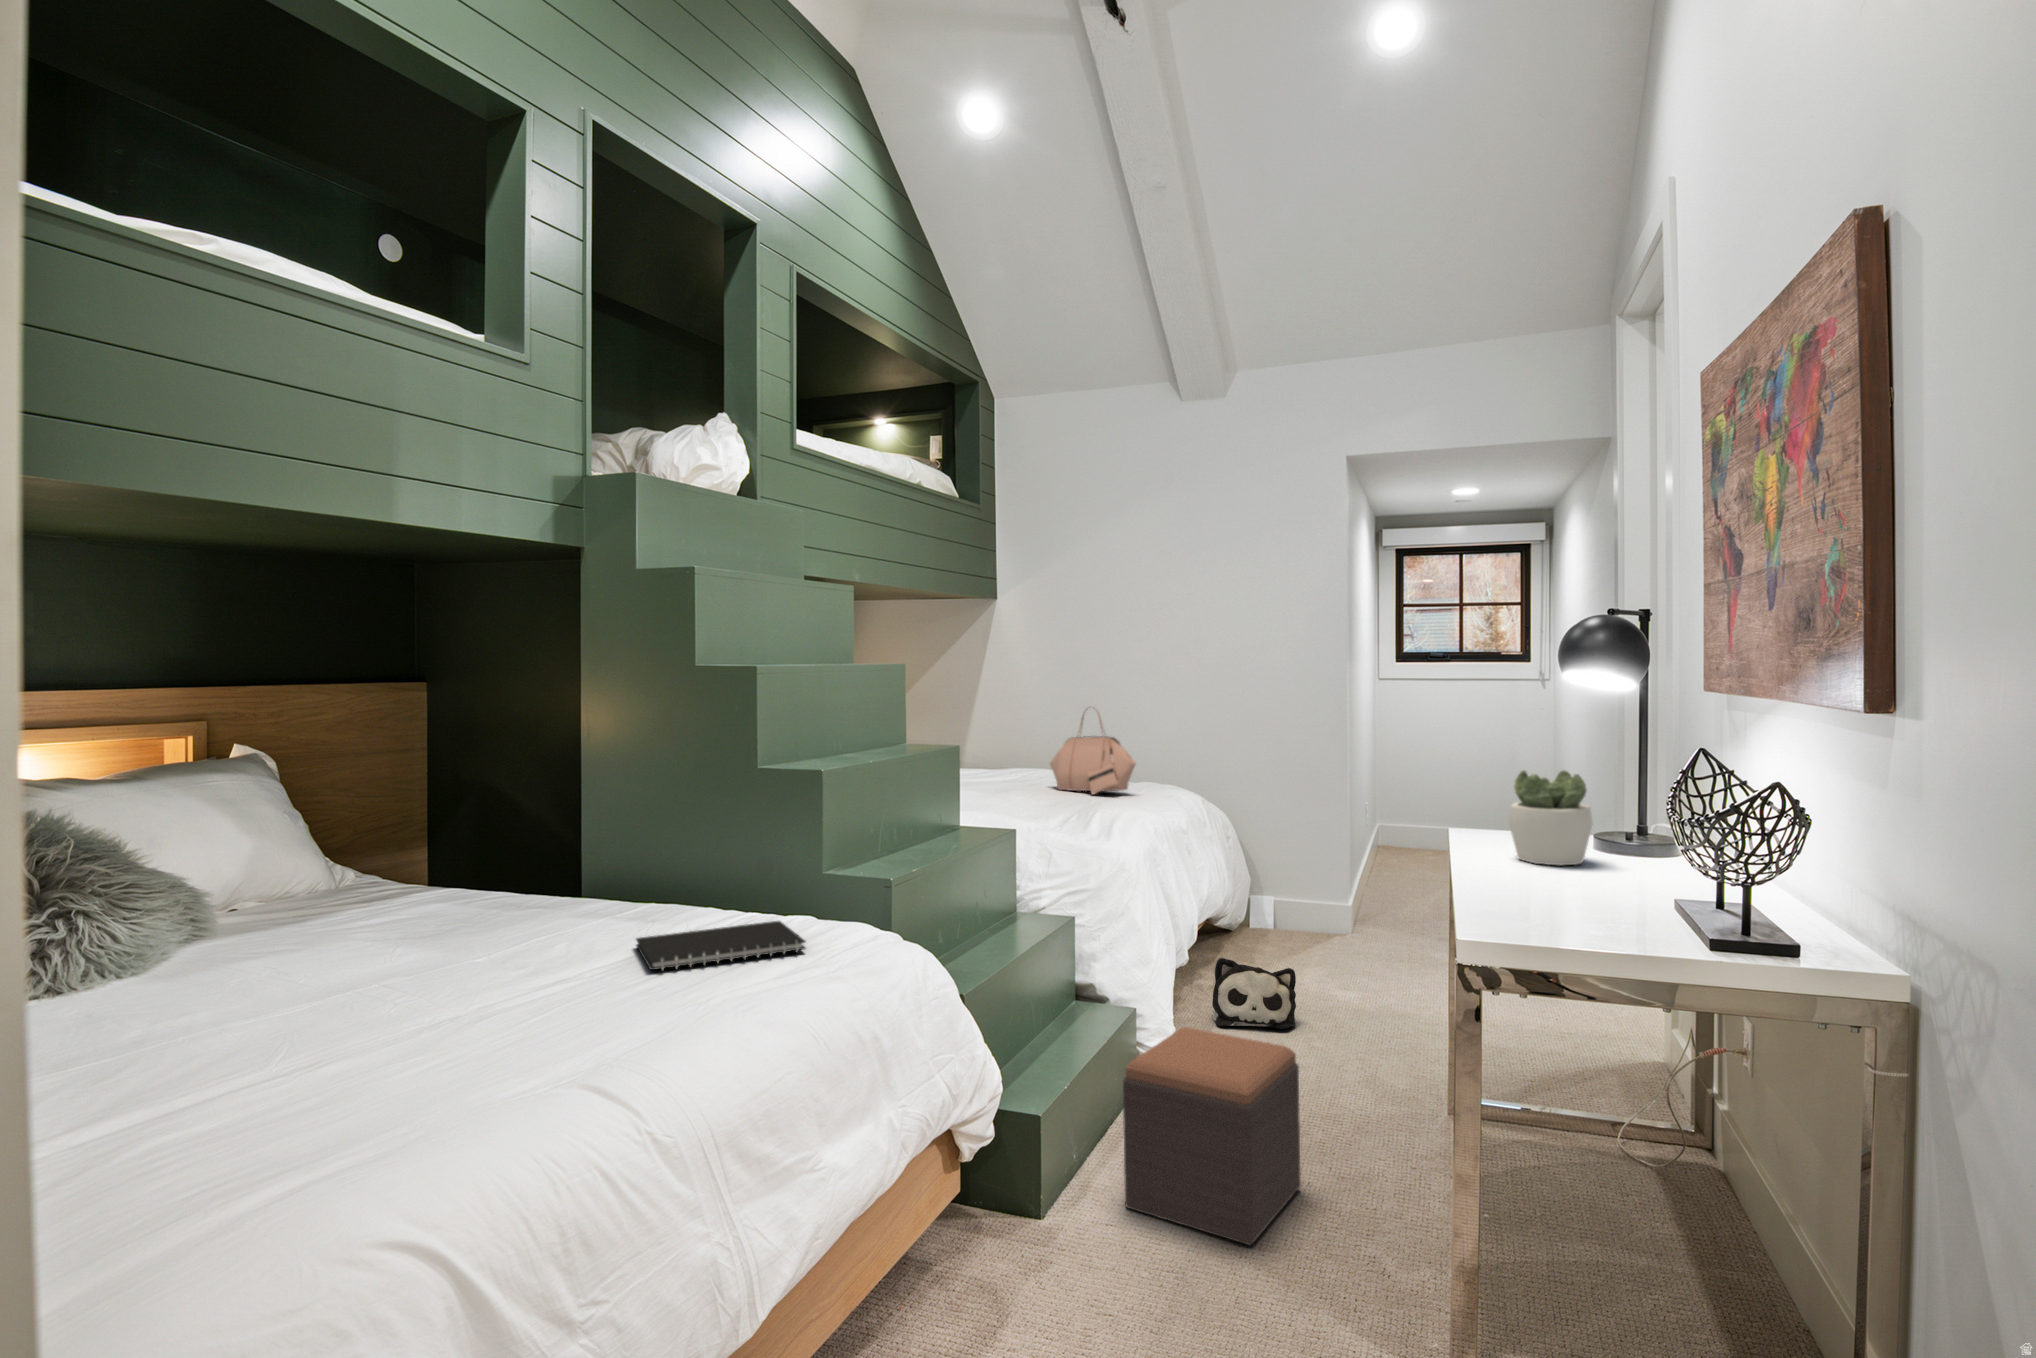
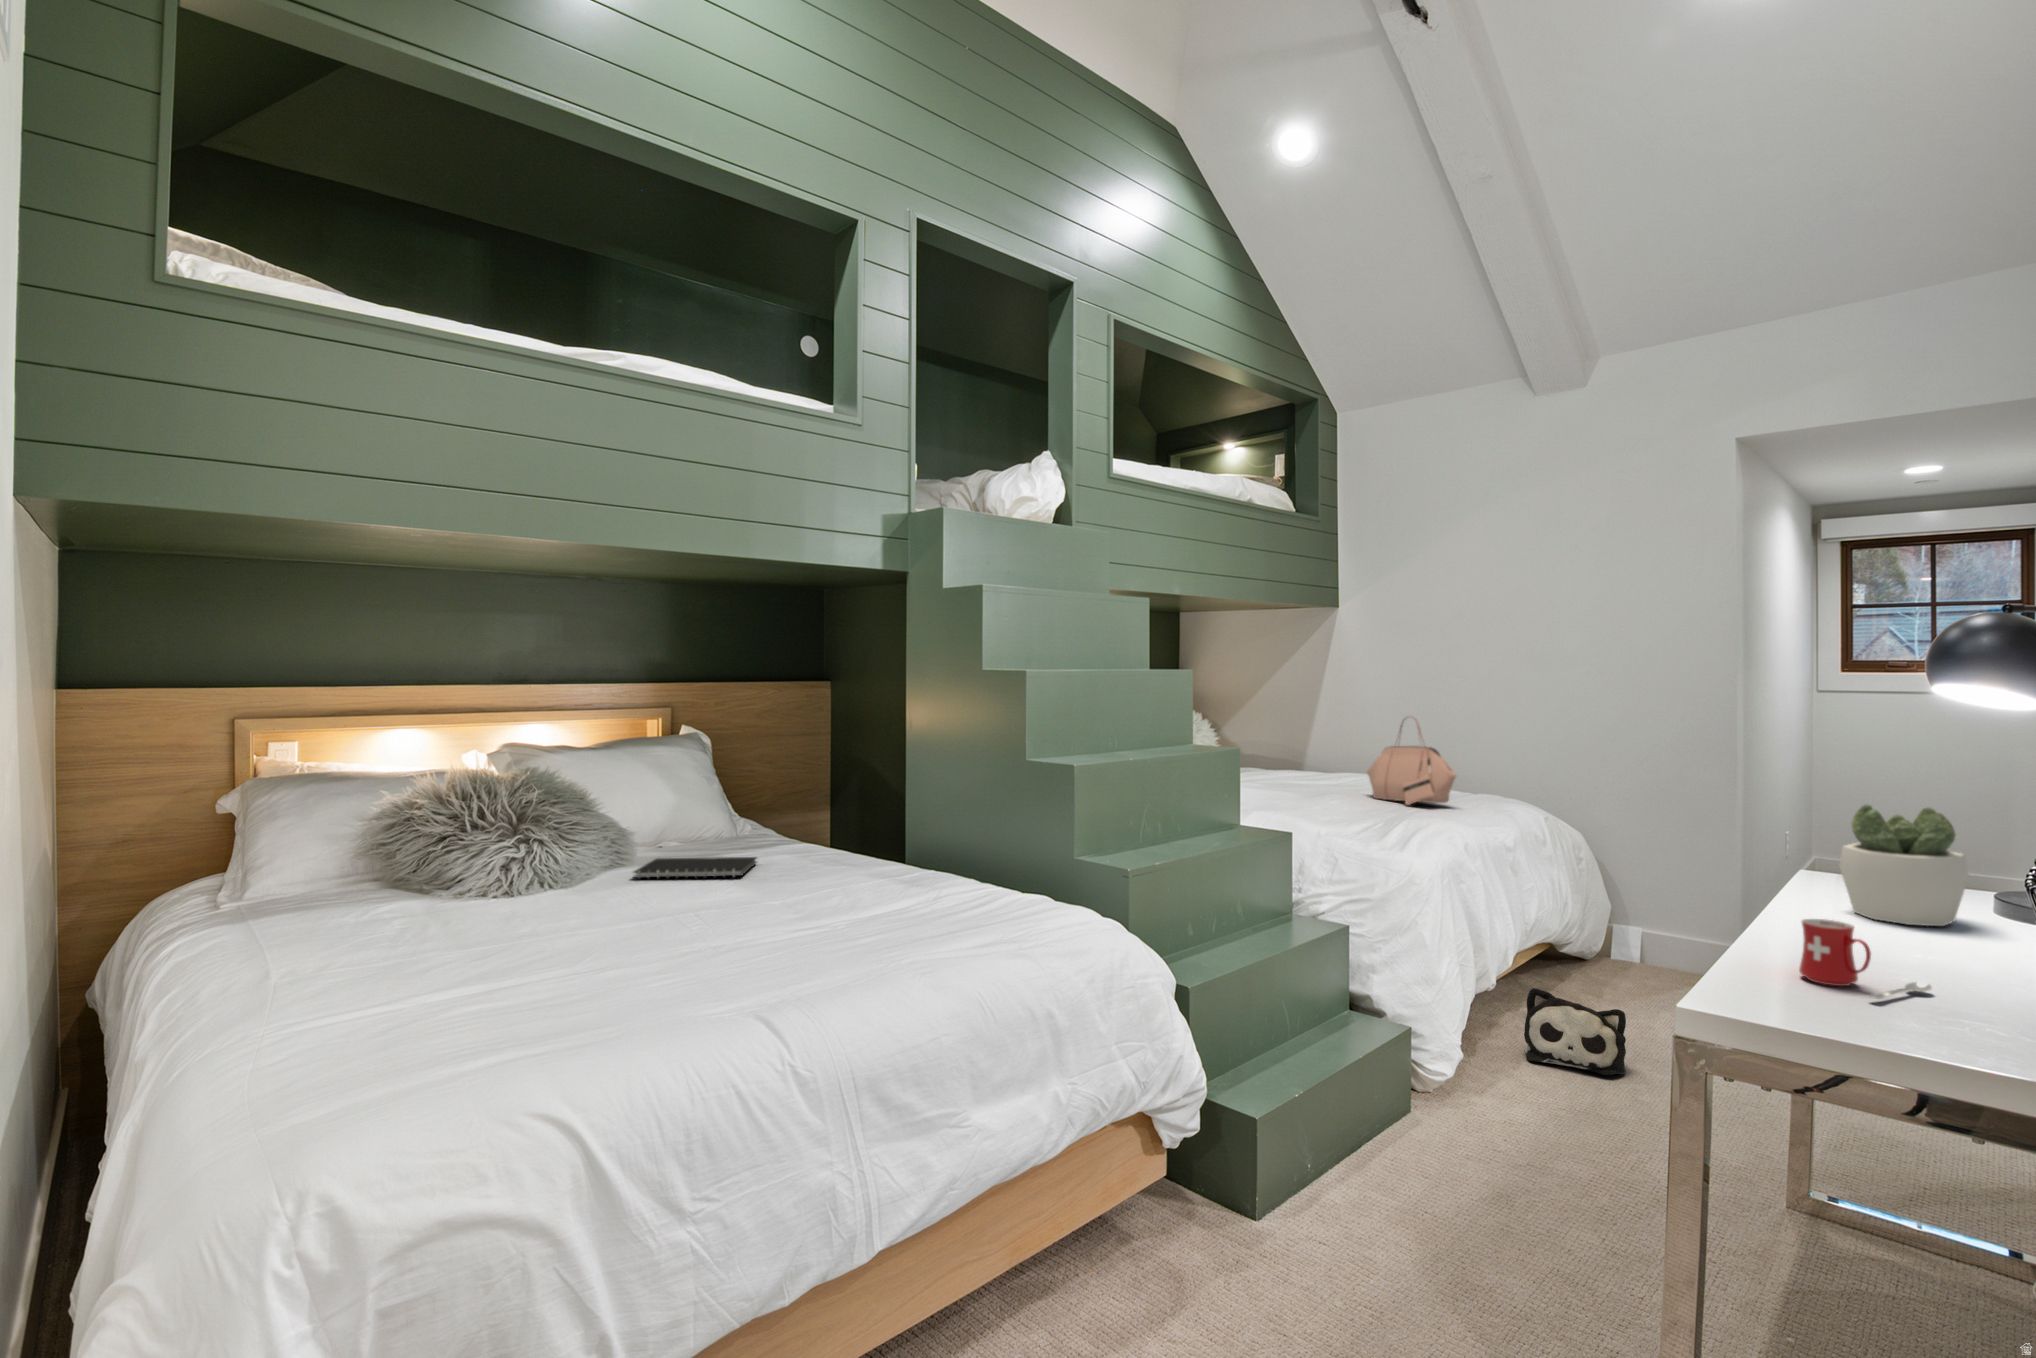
mug: none [1532,865,1619,924] -> present [1799,919,1931,999]
notebook: present [636,921,805,971] -> present [634,857,757,879]
footstool: present [1123,1027,1301,1245] -> none [1346,1052,1556,1294]

